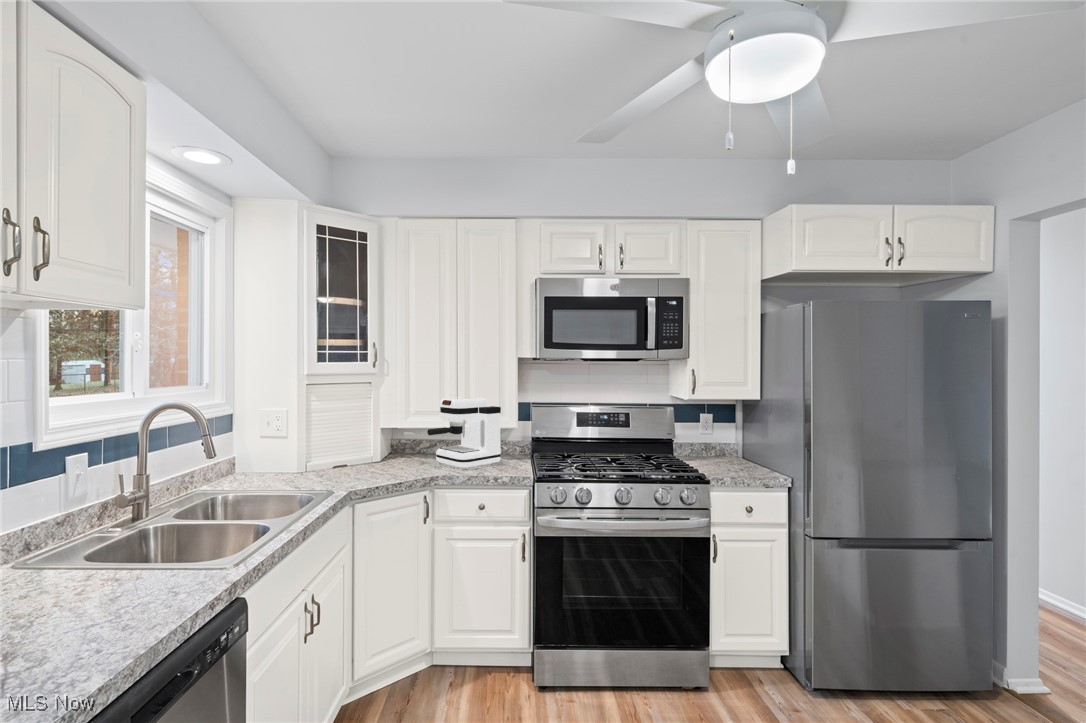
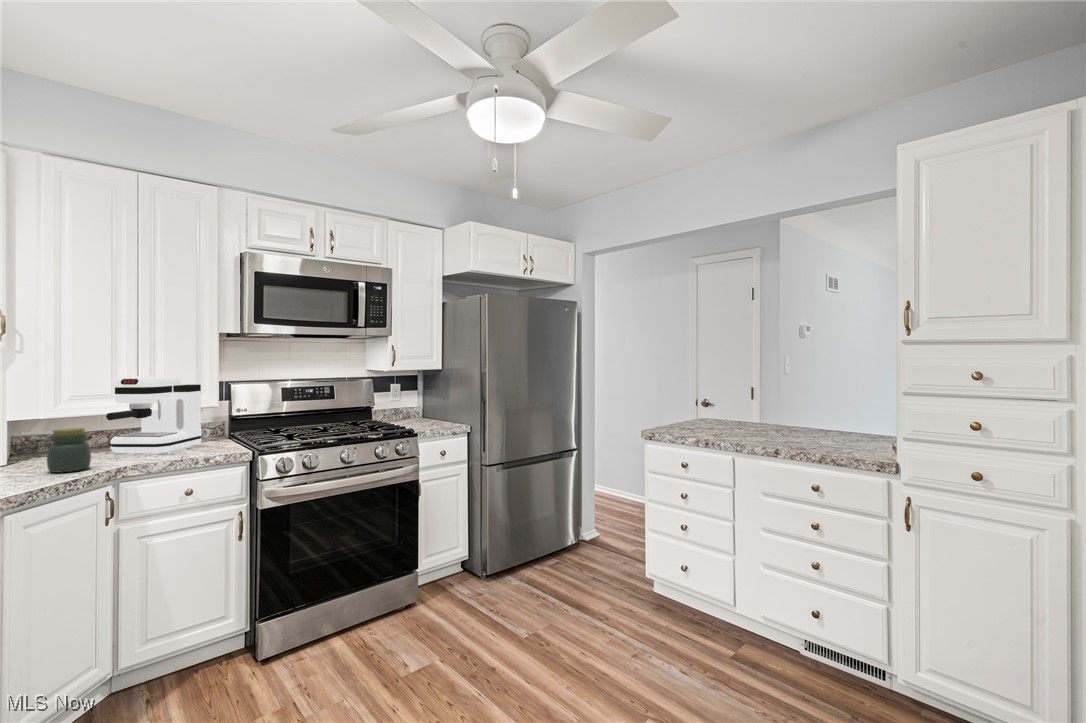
jar: none [379,441,407,478] -> present [47,428,91,473]

